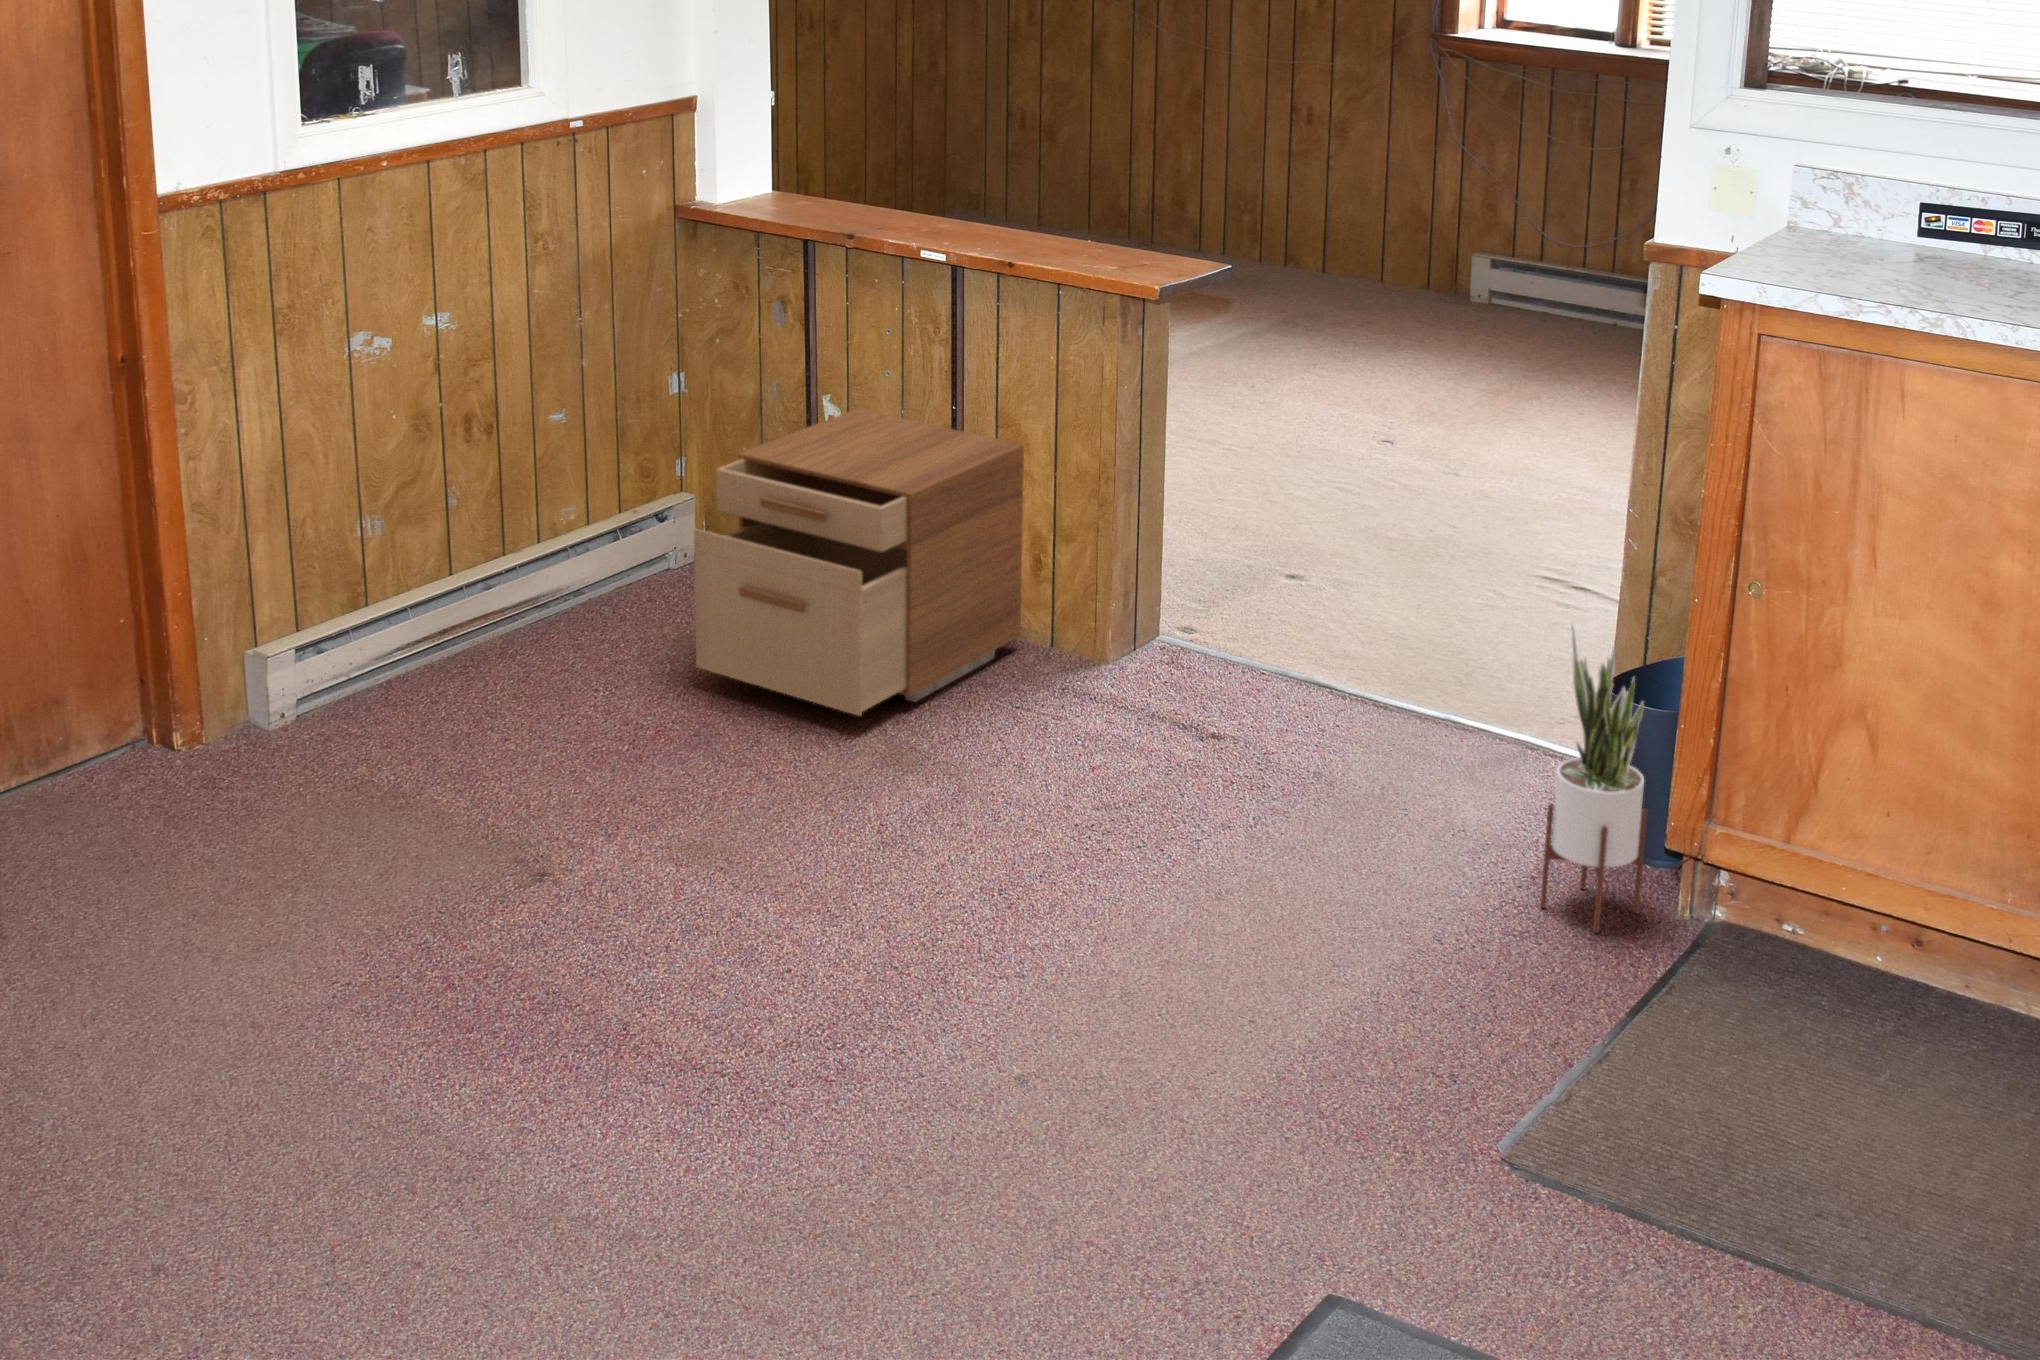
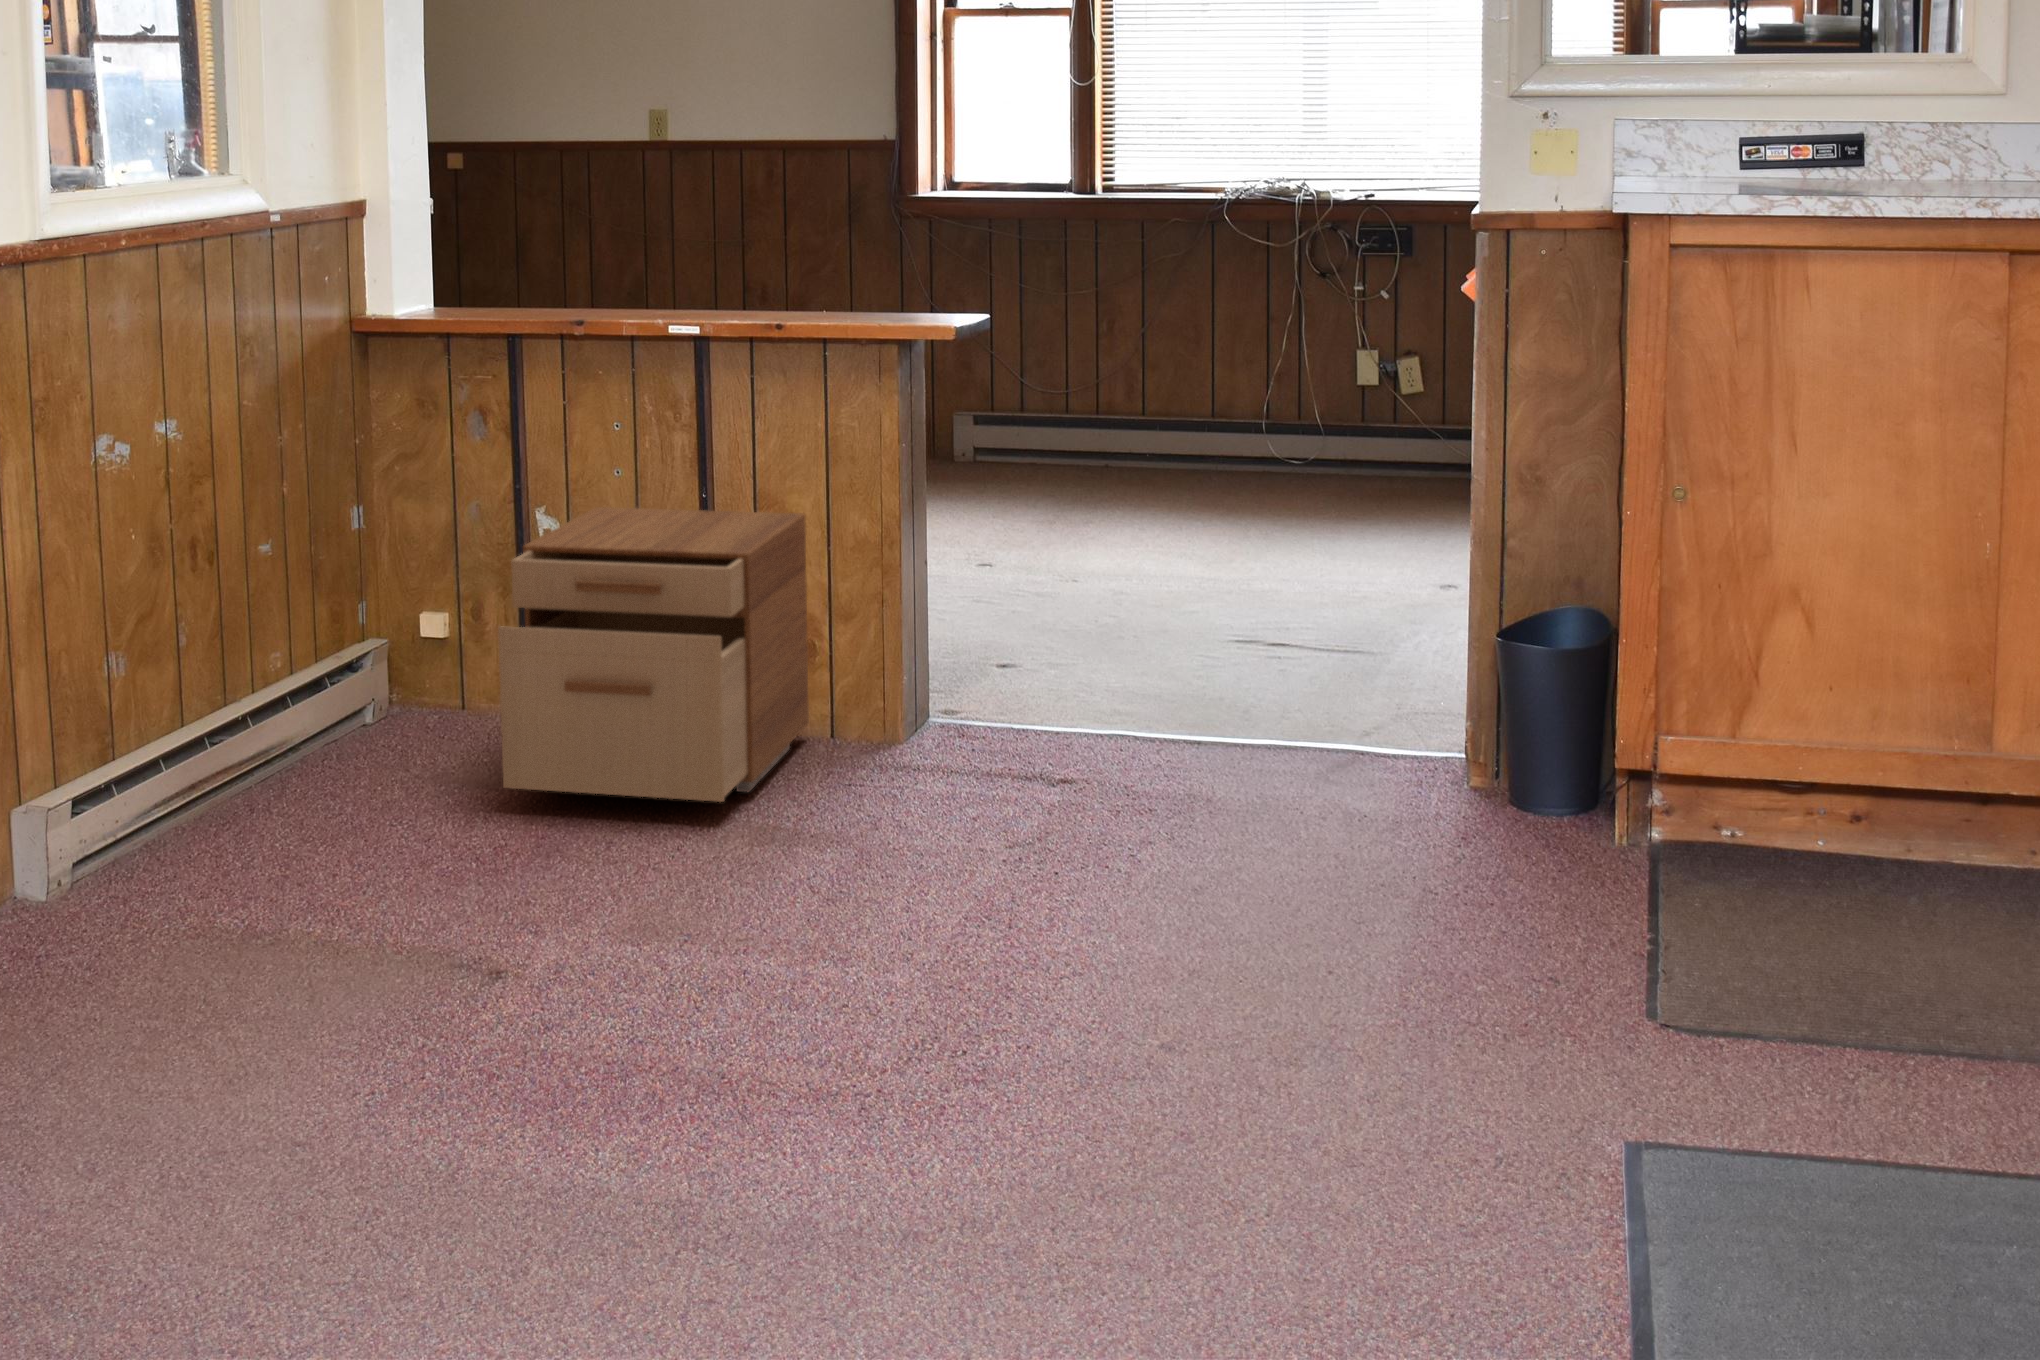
potted plant: present [1540,625,1648,933] -> none [1499,564,1609,866]

